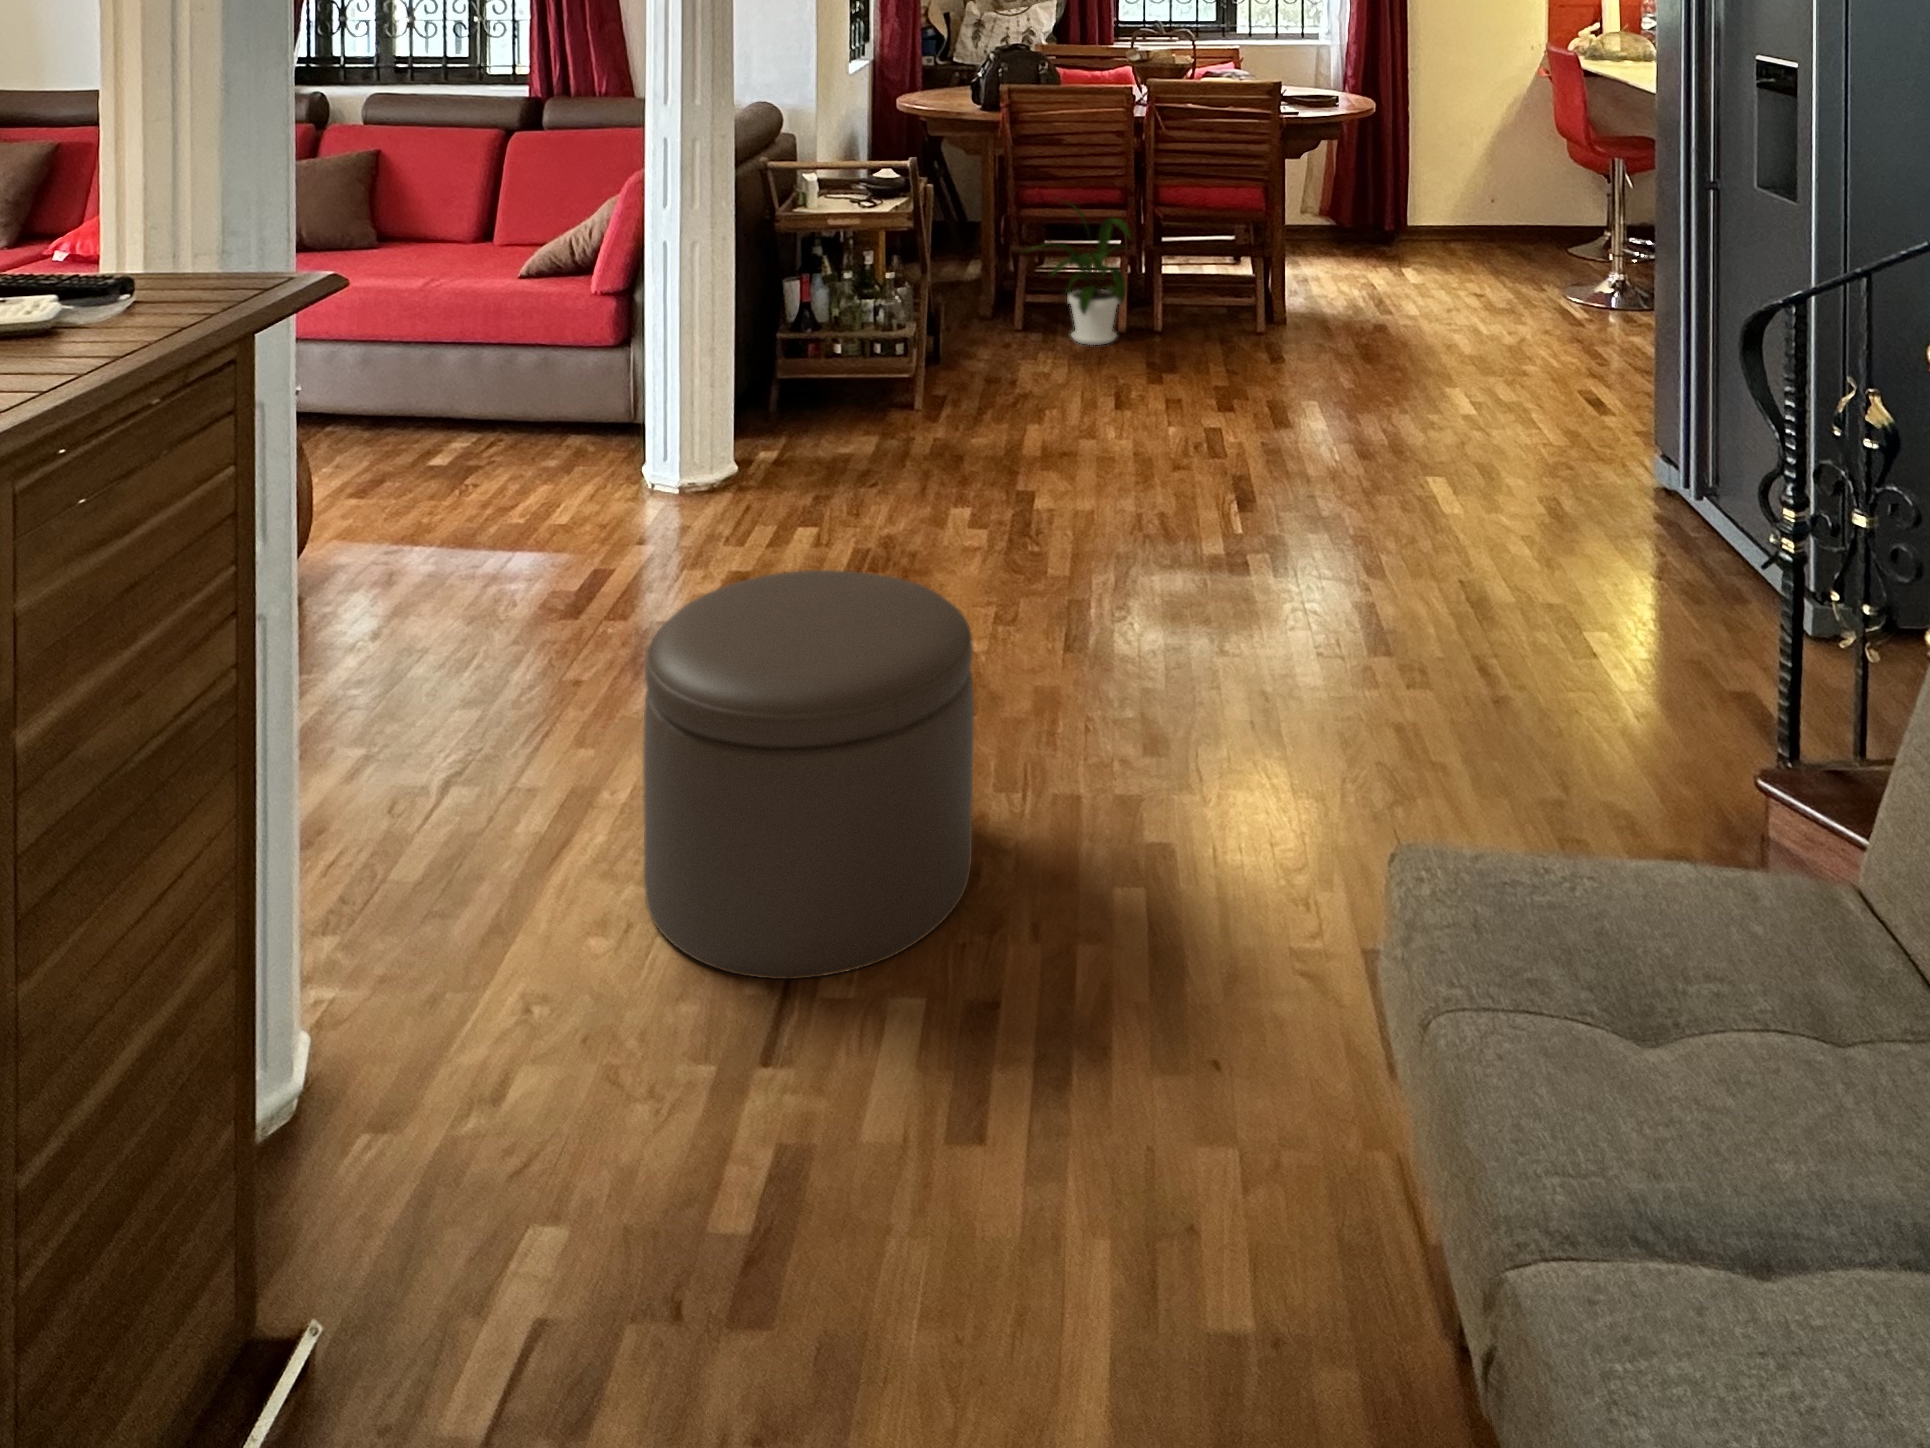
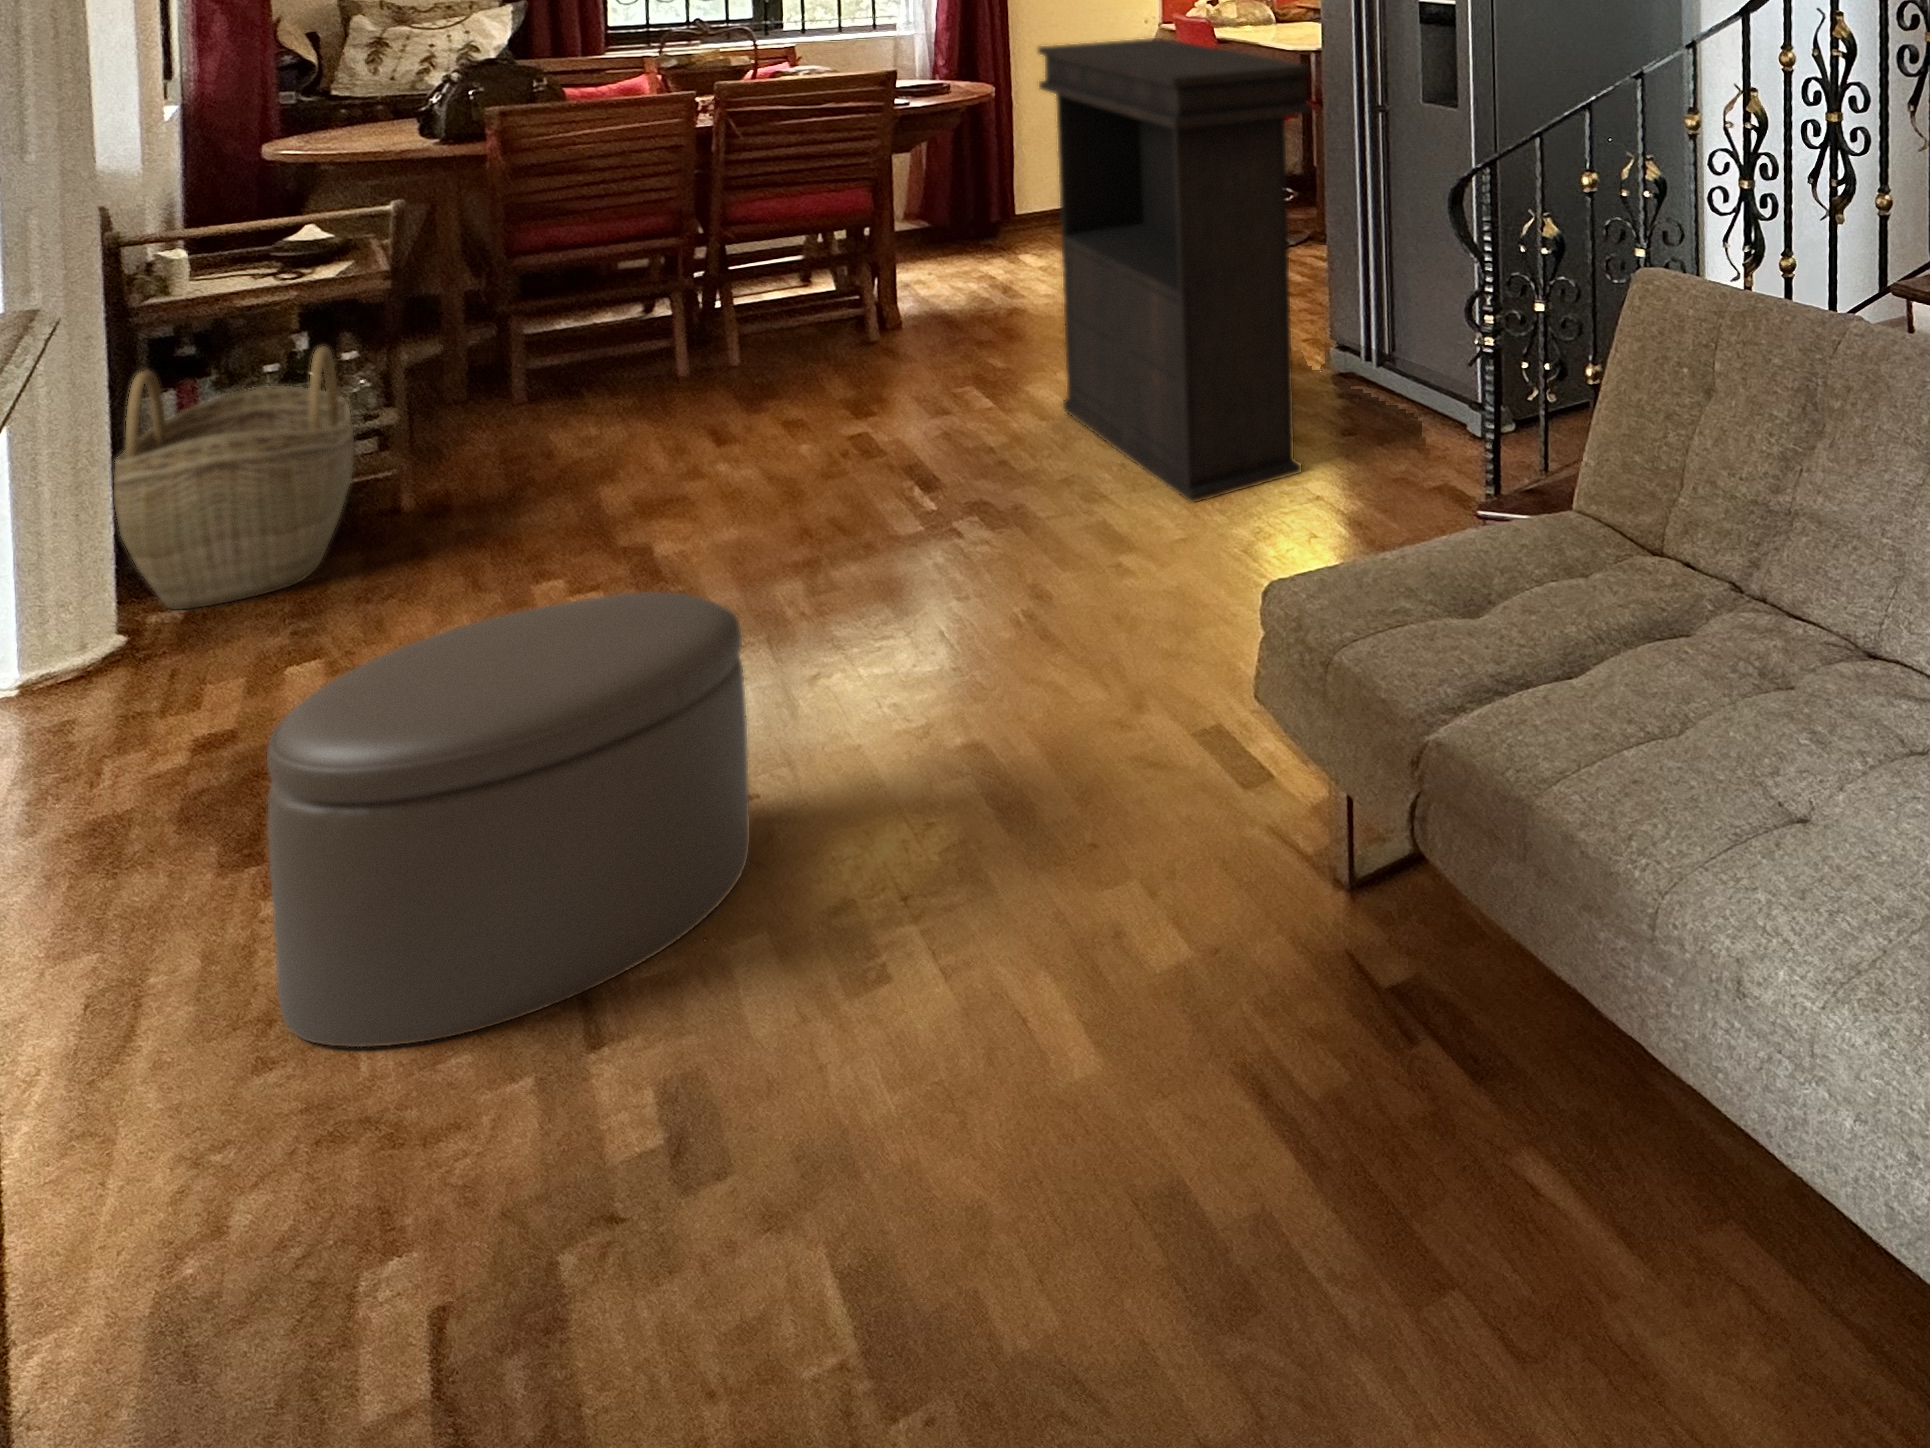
console table: none [1375,75,1620,622] -> present [1038,38,1312,503]
house plant: present [1041,198,1131,345] -> none [528,233,700,391]
woven basket: none [745,267,879,461] -> present [114,347,354,609]

